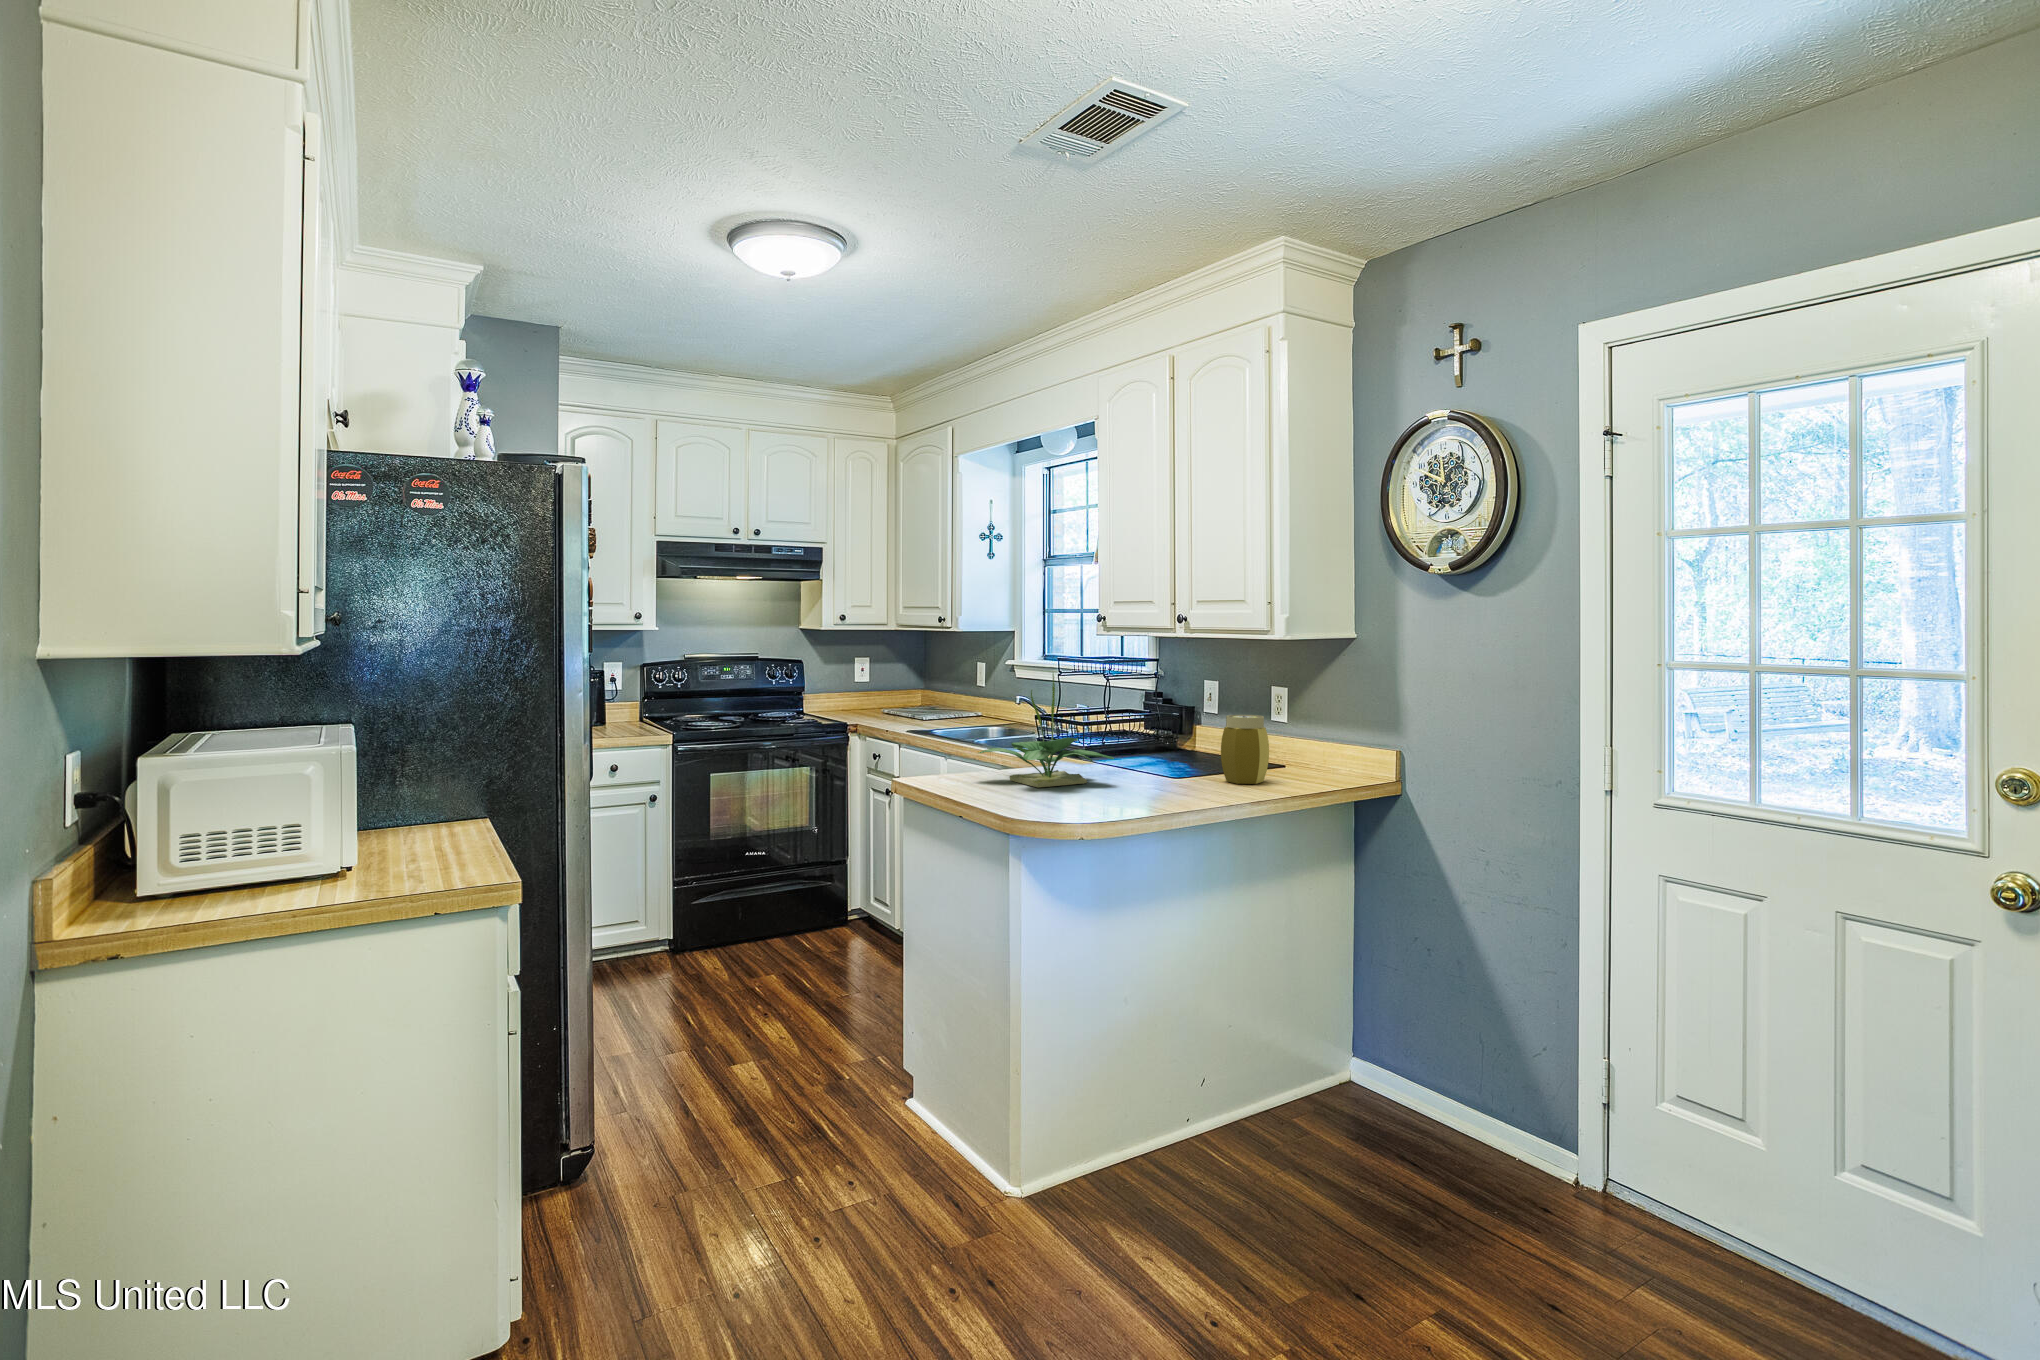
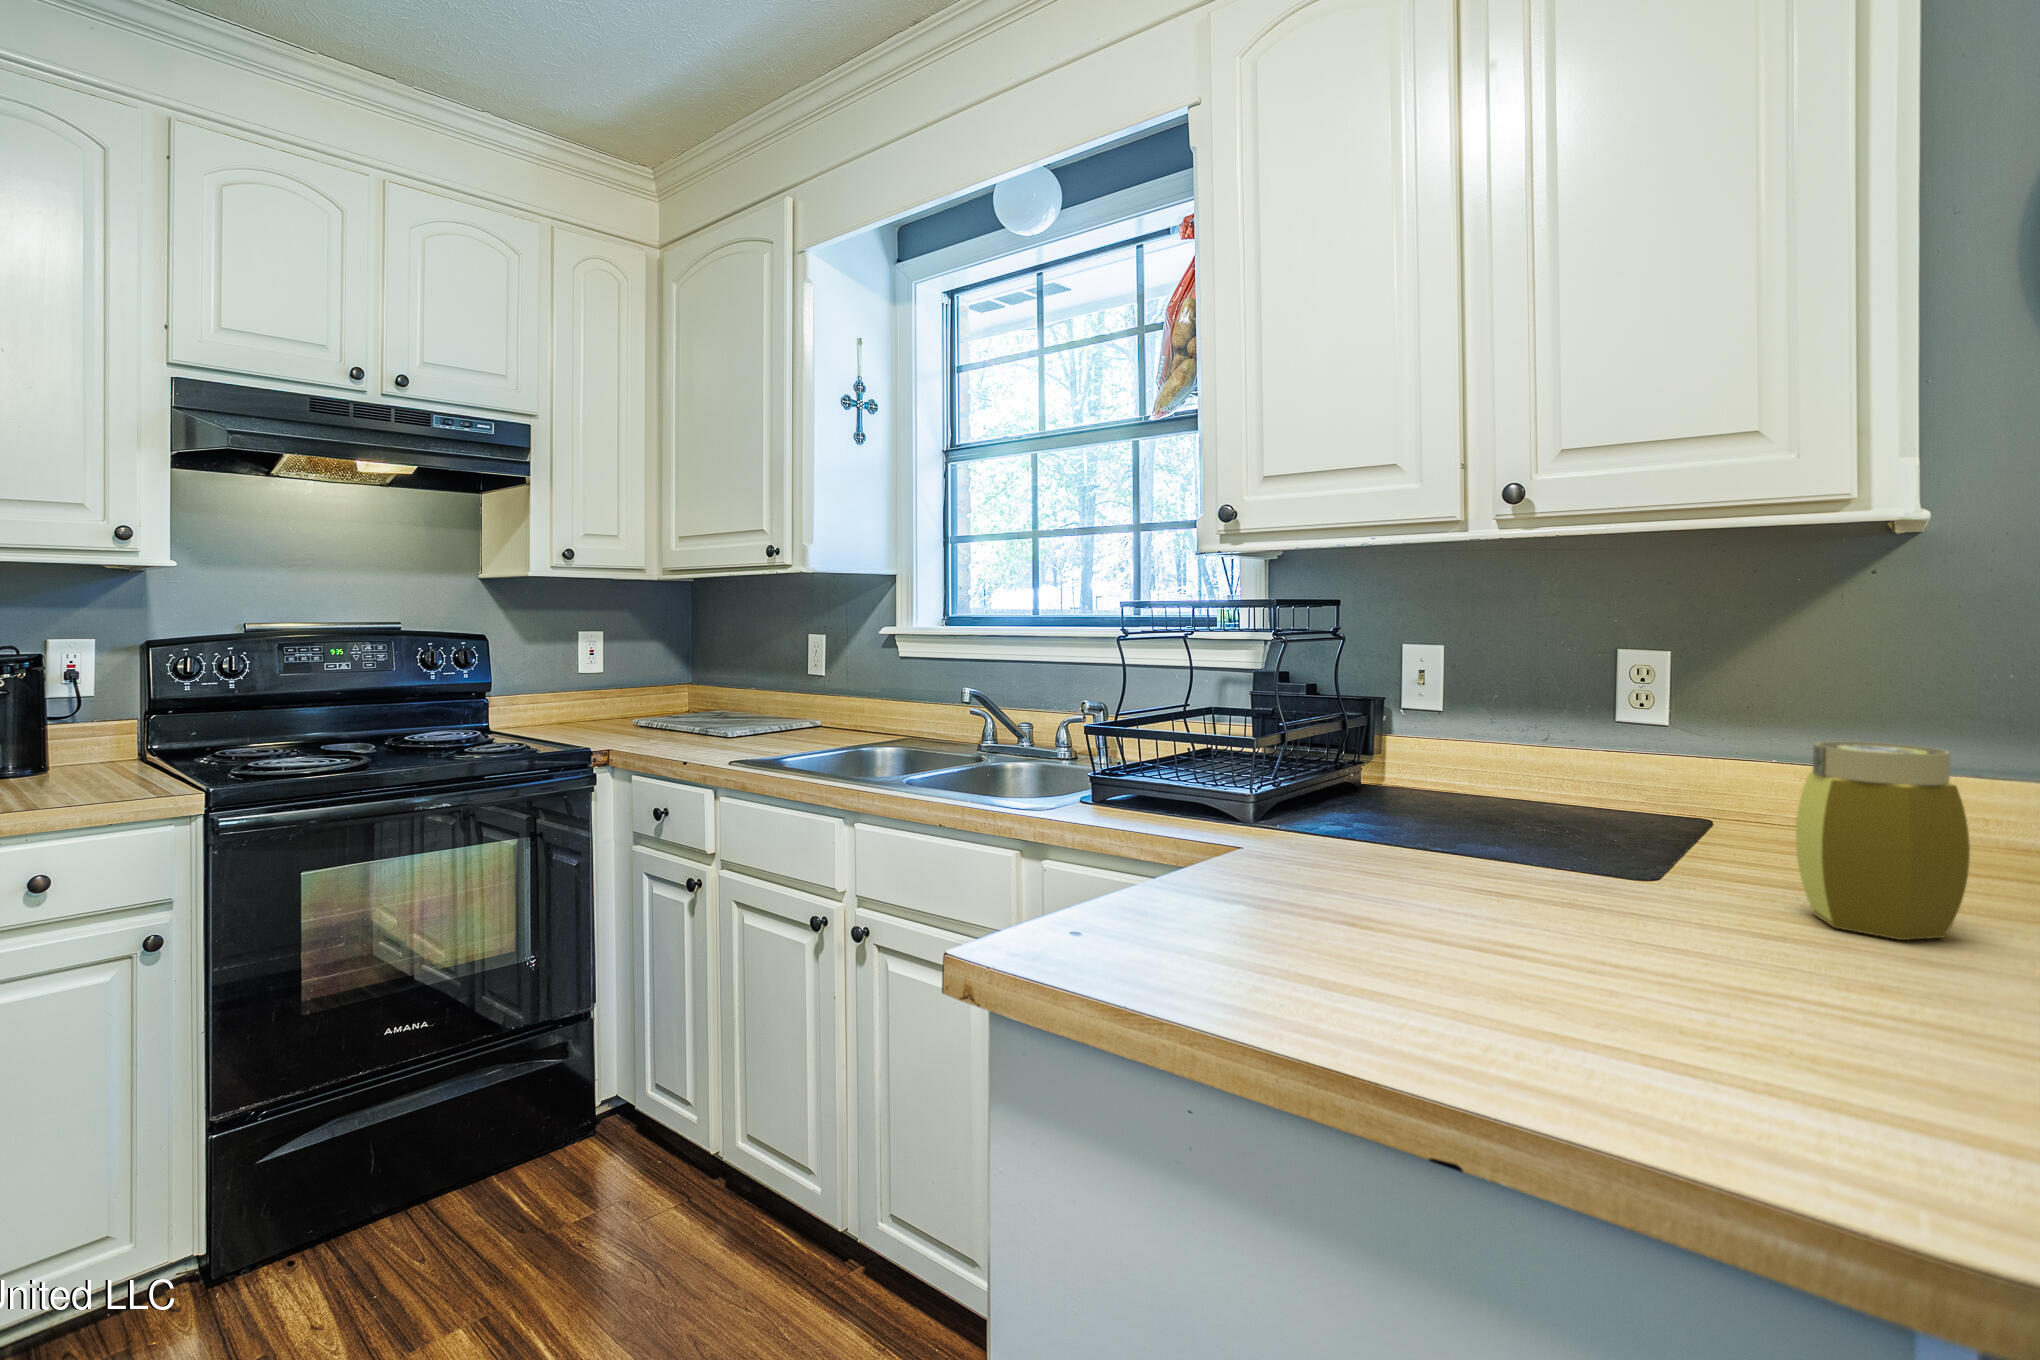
potted plant: present [979,674,1114,787] -> none [1220,629,1662,1019]

